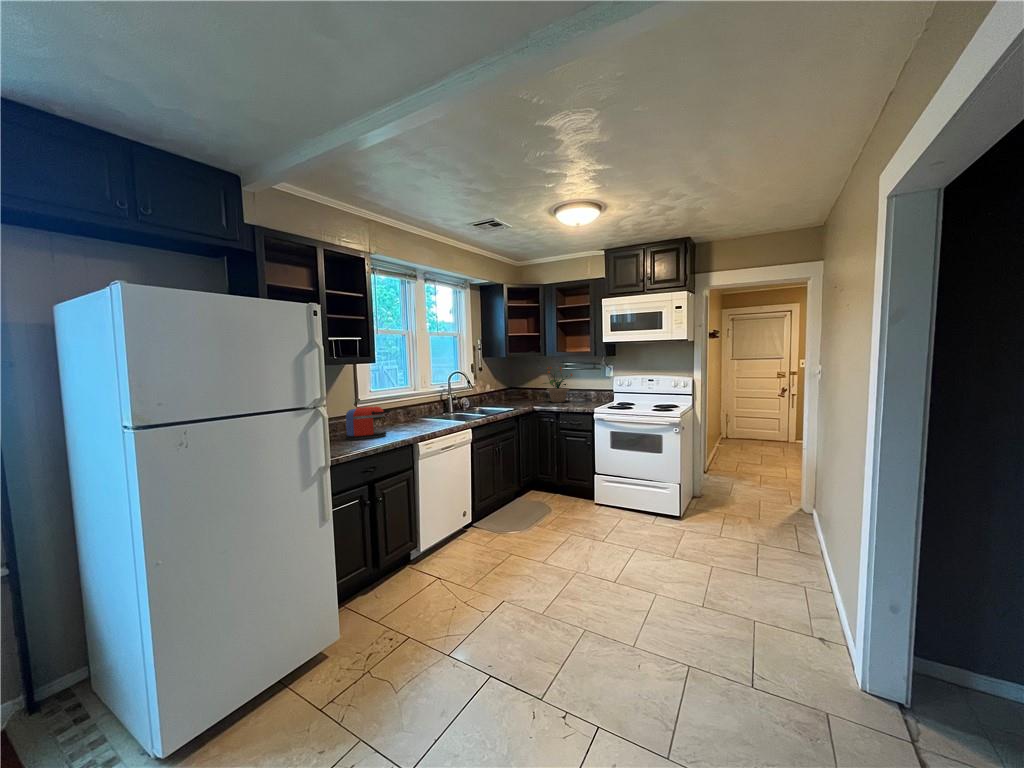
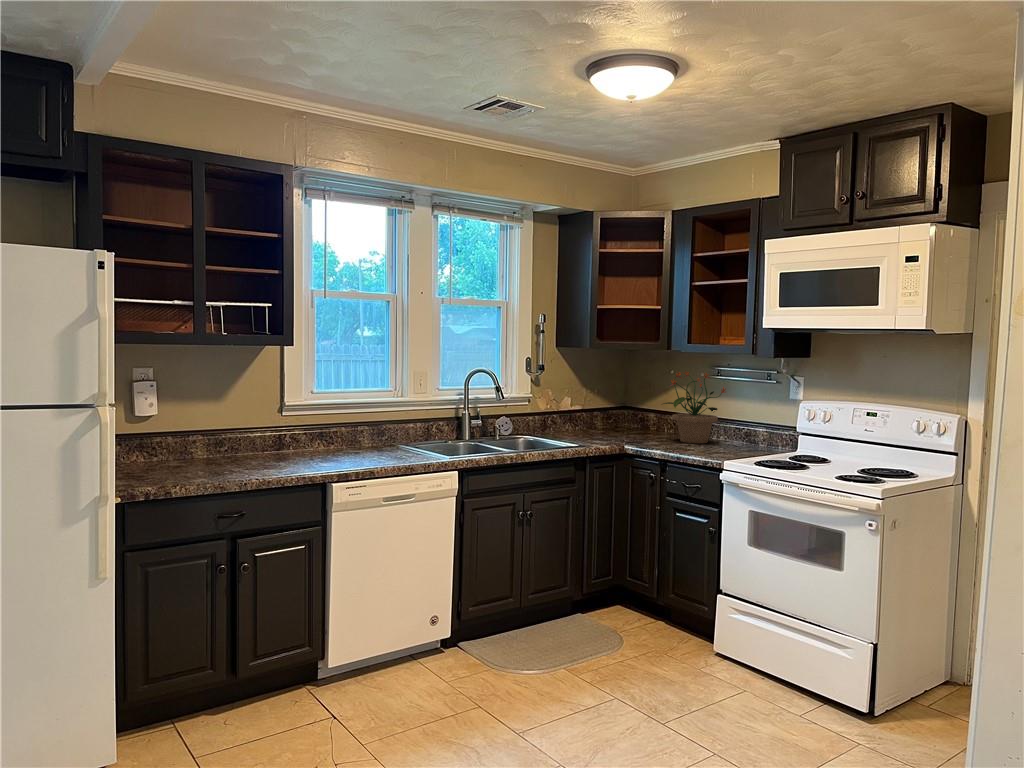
coffee maker: present [346,406,391,440] -> none [234,416,306,467]

